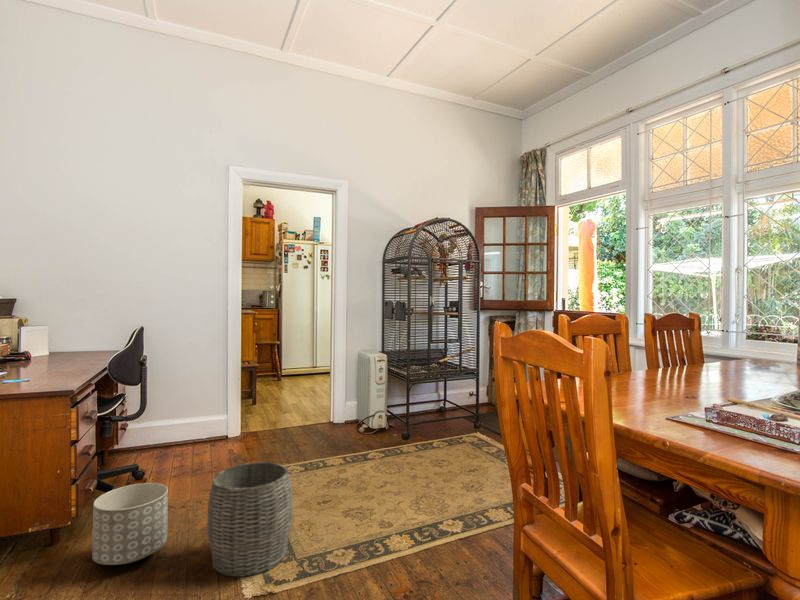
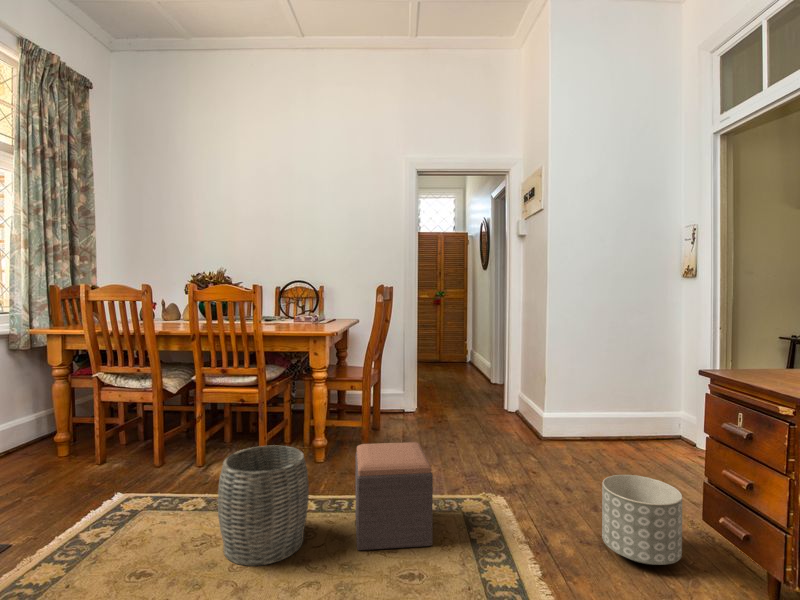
footstool: none [318,449,399,551] -> present [355,442,433,550]
woven basket: present [207,462,293,577] -> present [218,445,309,566]

